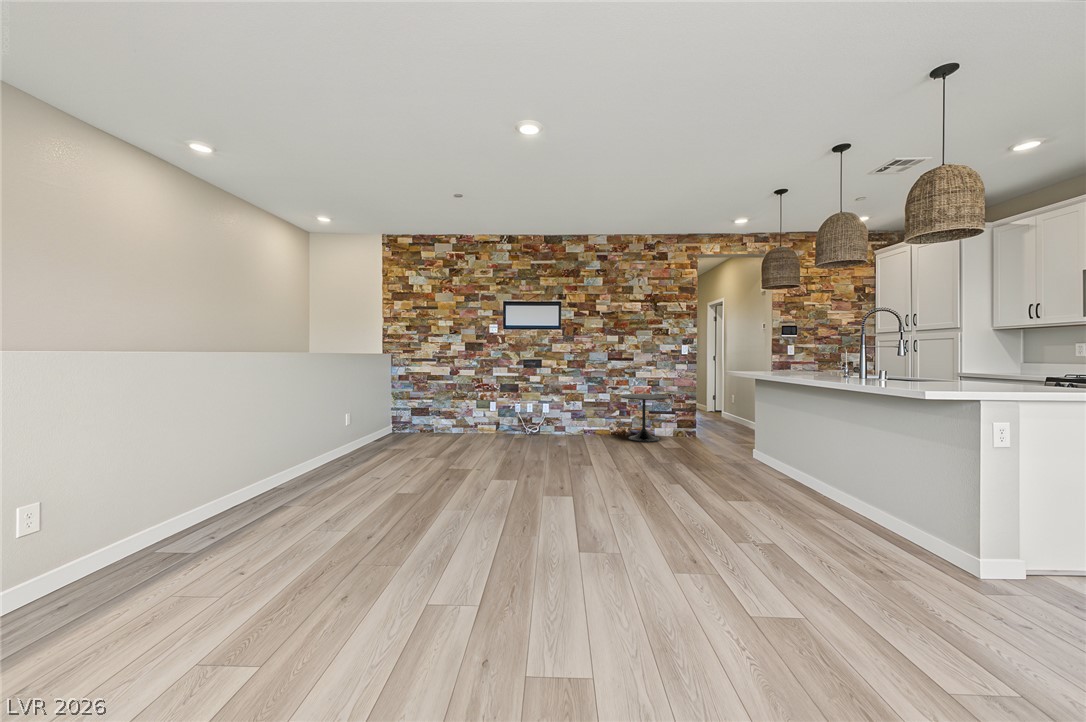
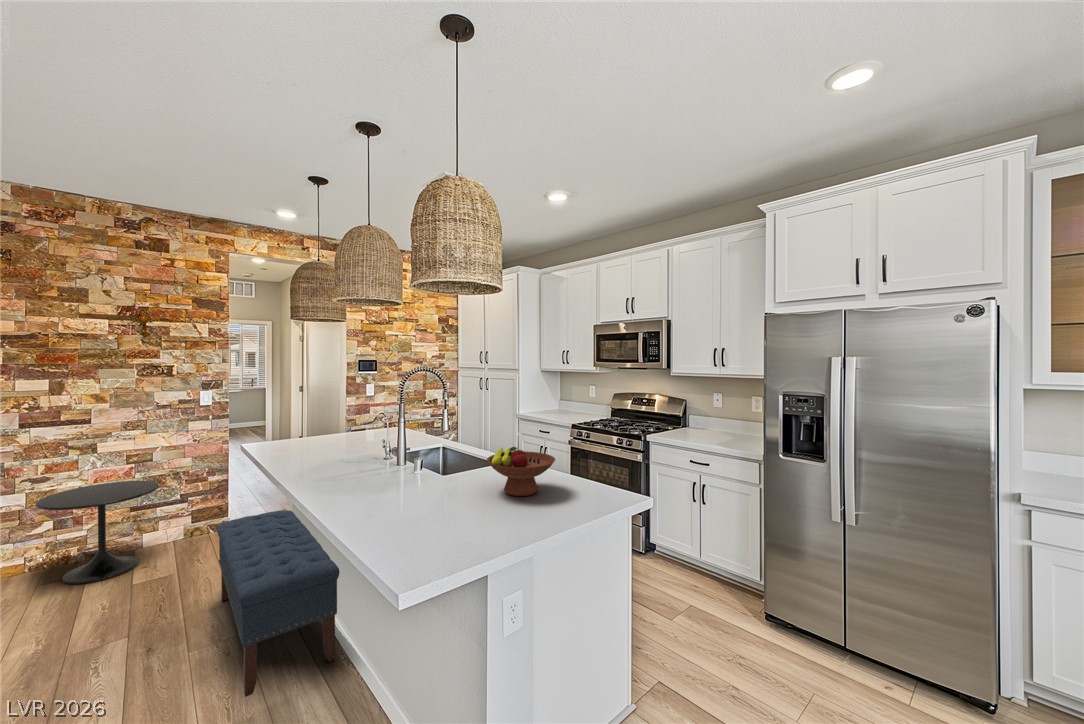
fruit bowl: none [937,351,1008,385] -> present [487,447,555,496]
bench: none [716,411,812,488] -> present [217,510,339,697]

